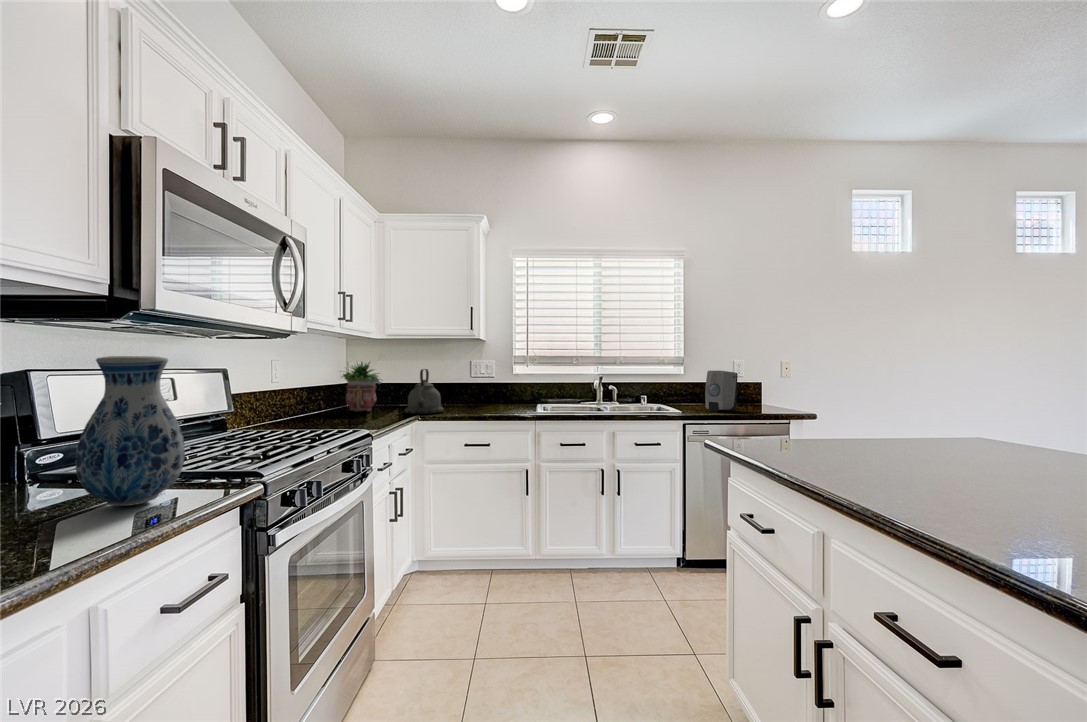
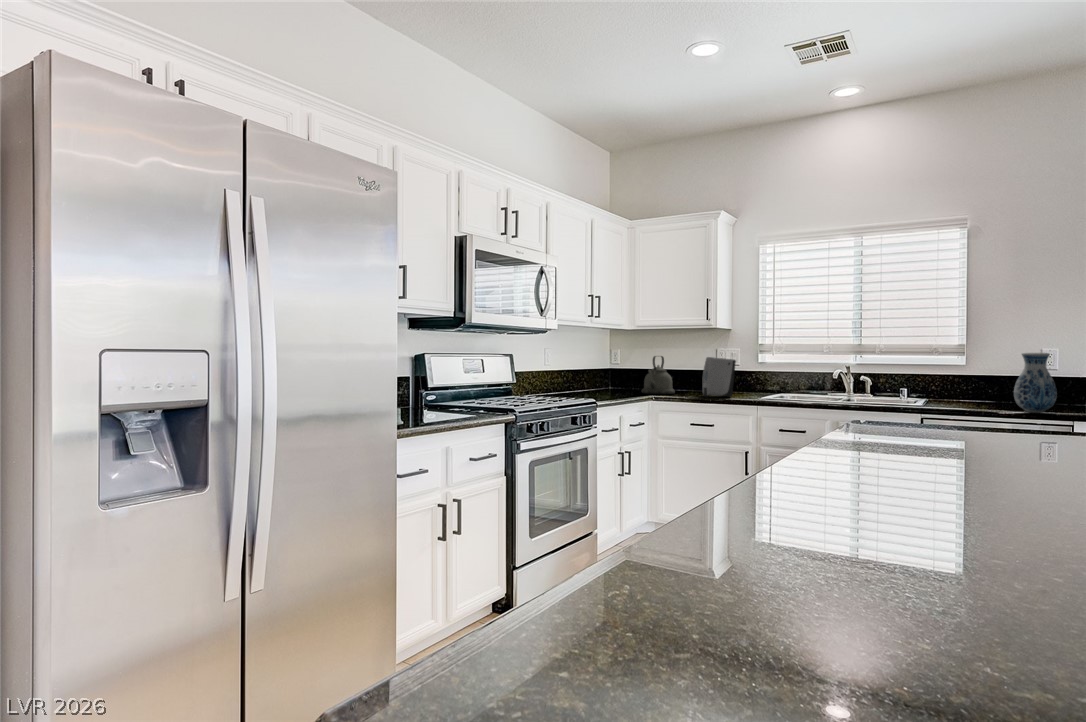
vase: present [76,356,185,506] -> present [1014,353,1057,413]
potted plant: present [341,362,381,411] -> none [592,348,627,390]
soap dispenser: present [705,371,738,411] -> present [703,357,736,397]

